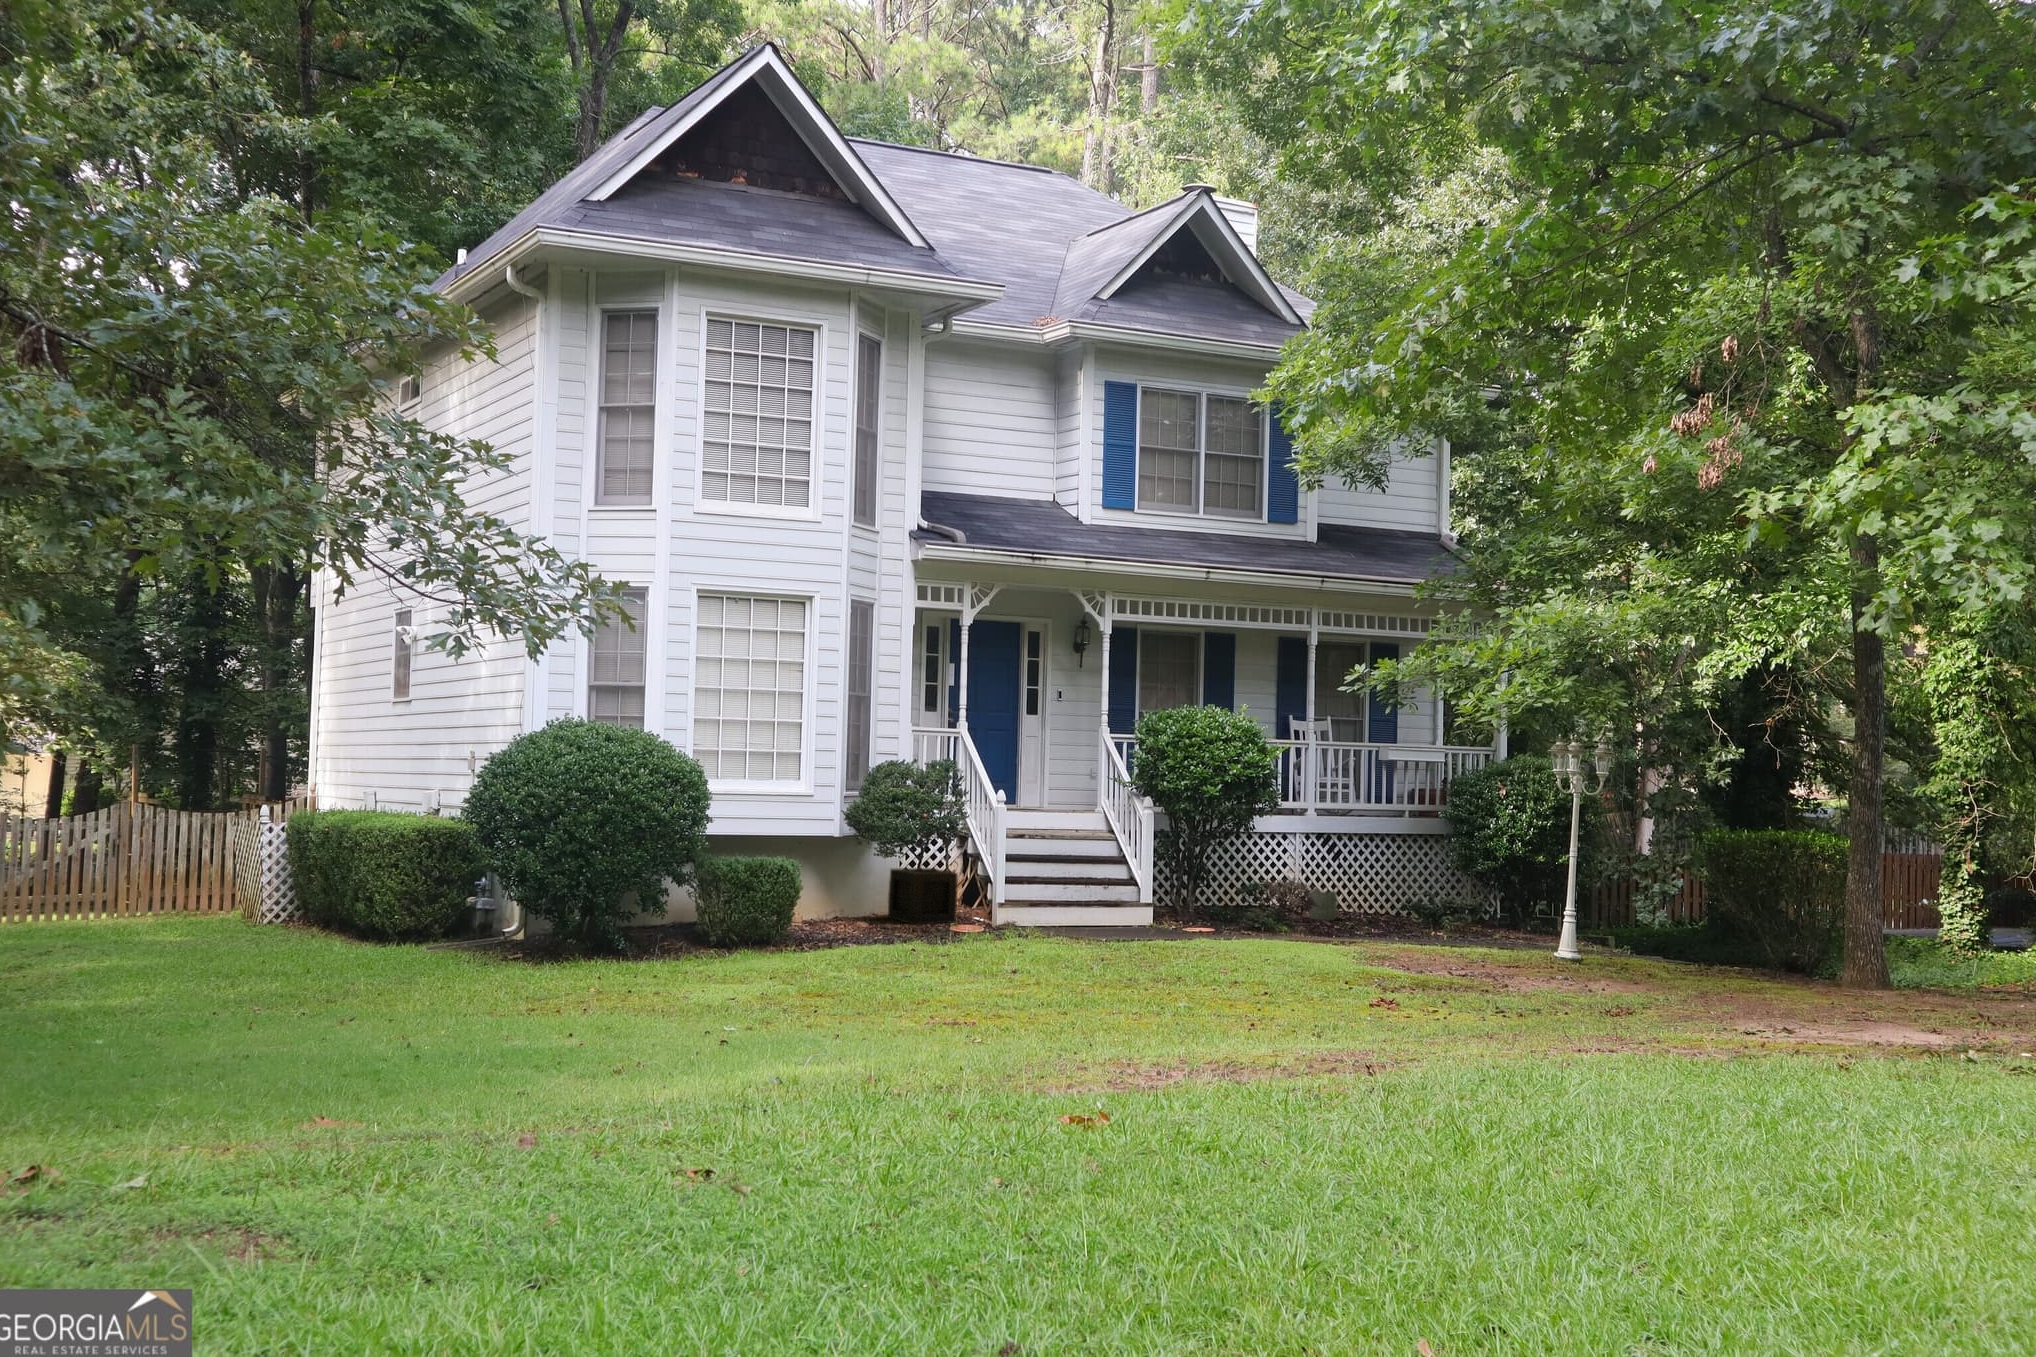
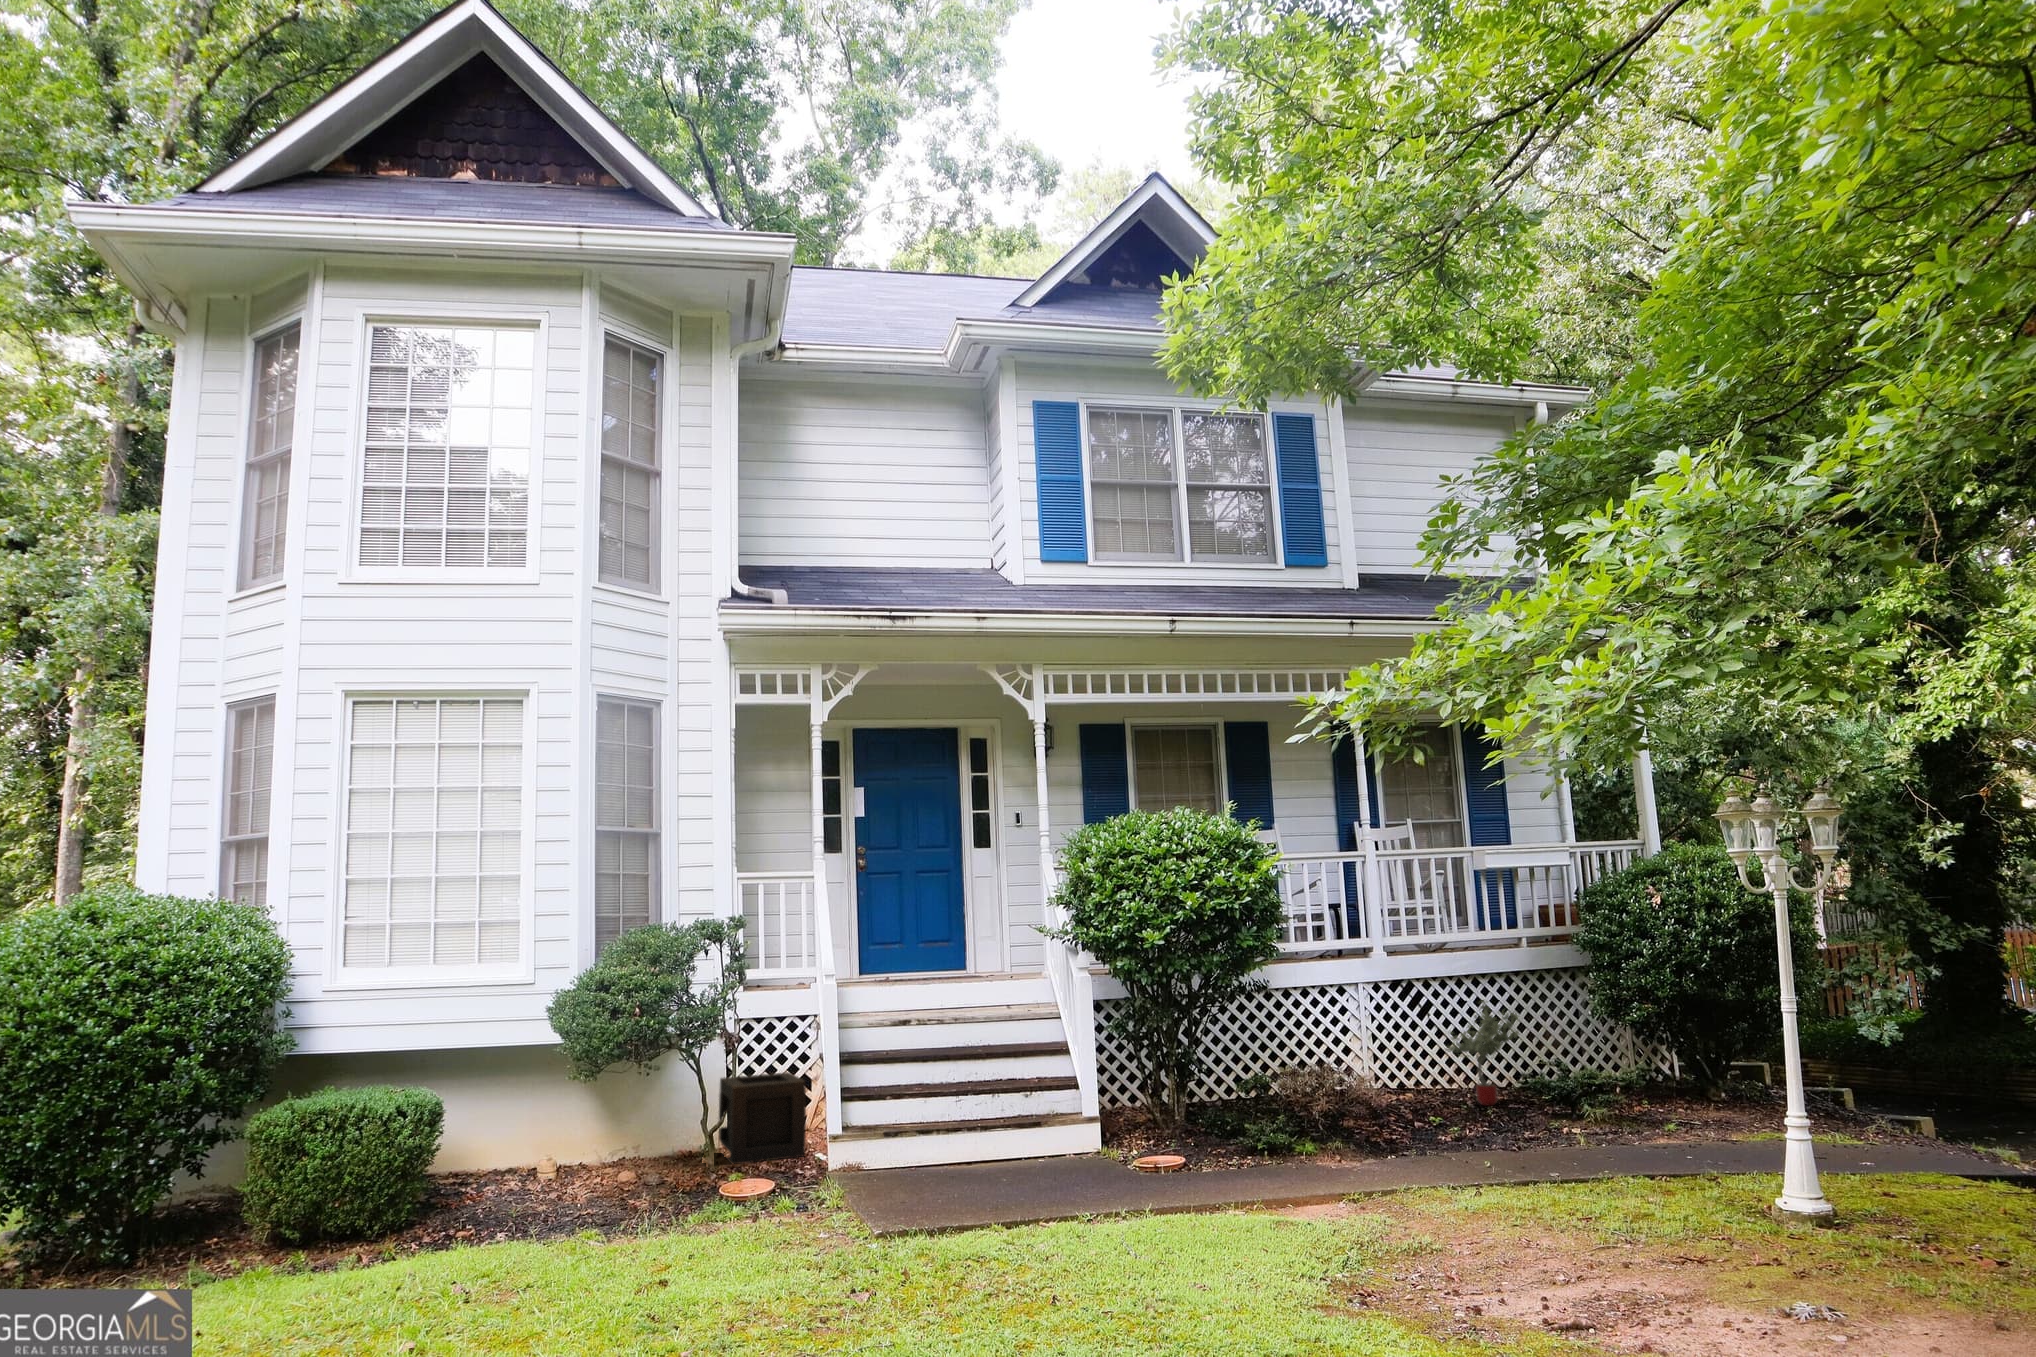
potted tree: none [1351,850,1401,920] -> present [1445,1001,1519,1106]
woven basket: present [1309,891,1337,921] -> none [1380,1064,1424,1112]

